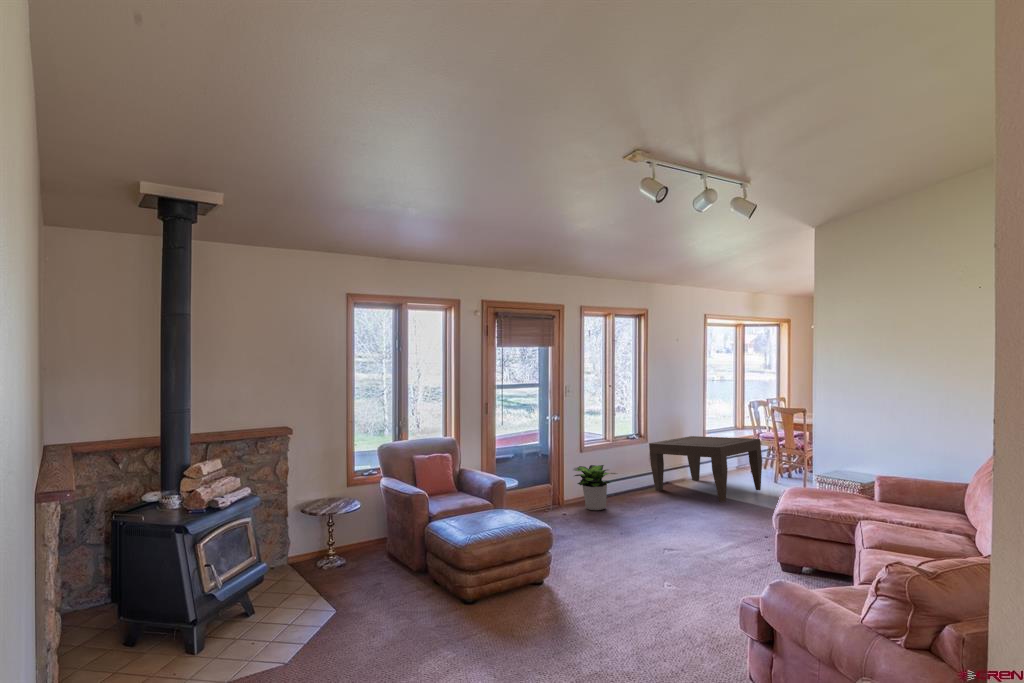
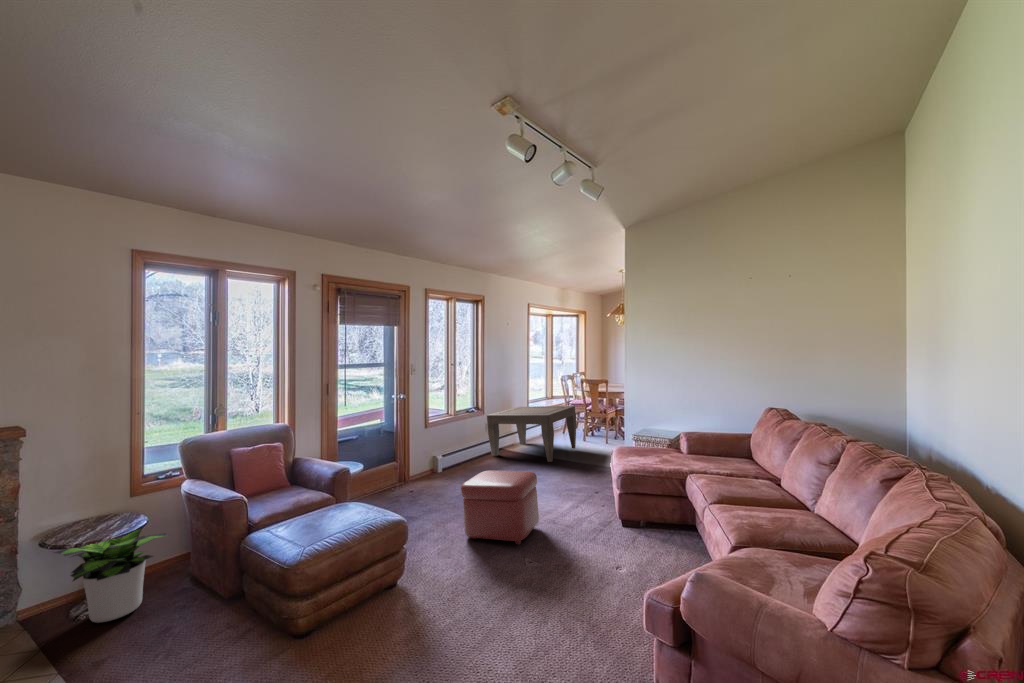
potted plant: present [574,465,616,510] -> present [54,527,167,623]
ottoman: none [606,498,688,571] -> present [461,470,539,544]

